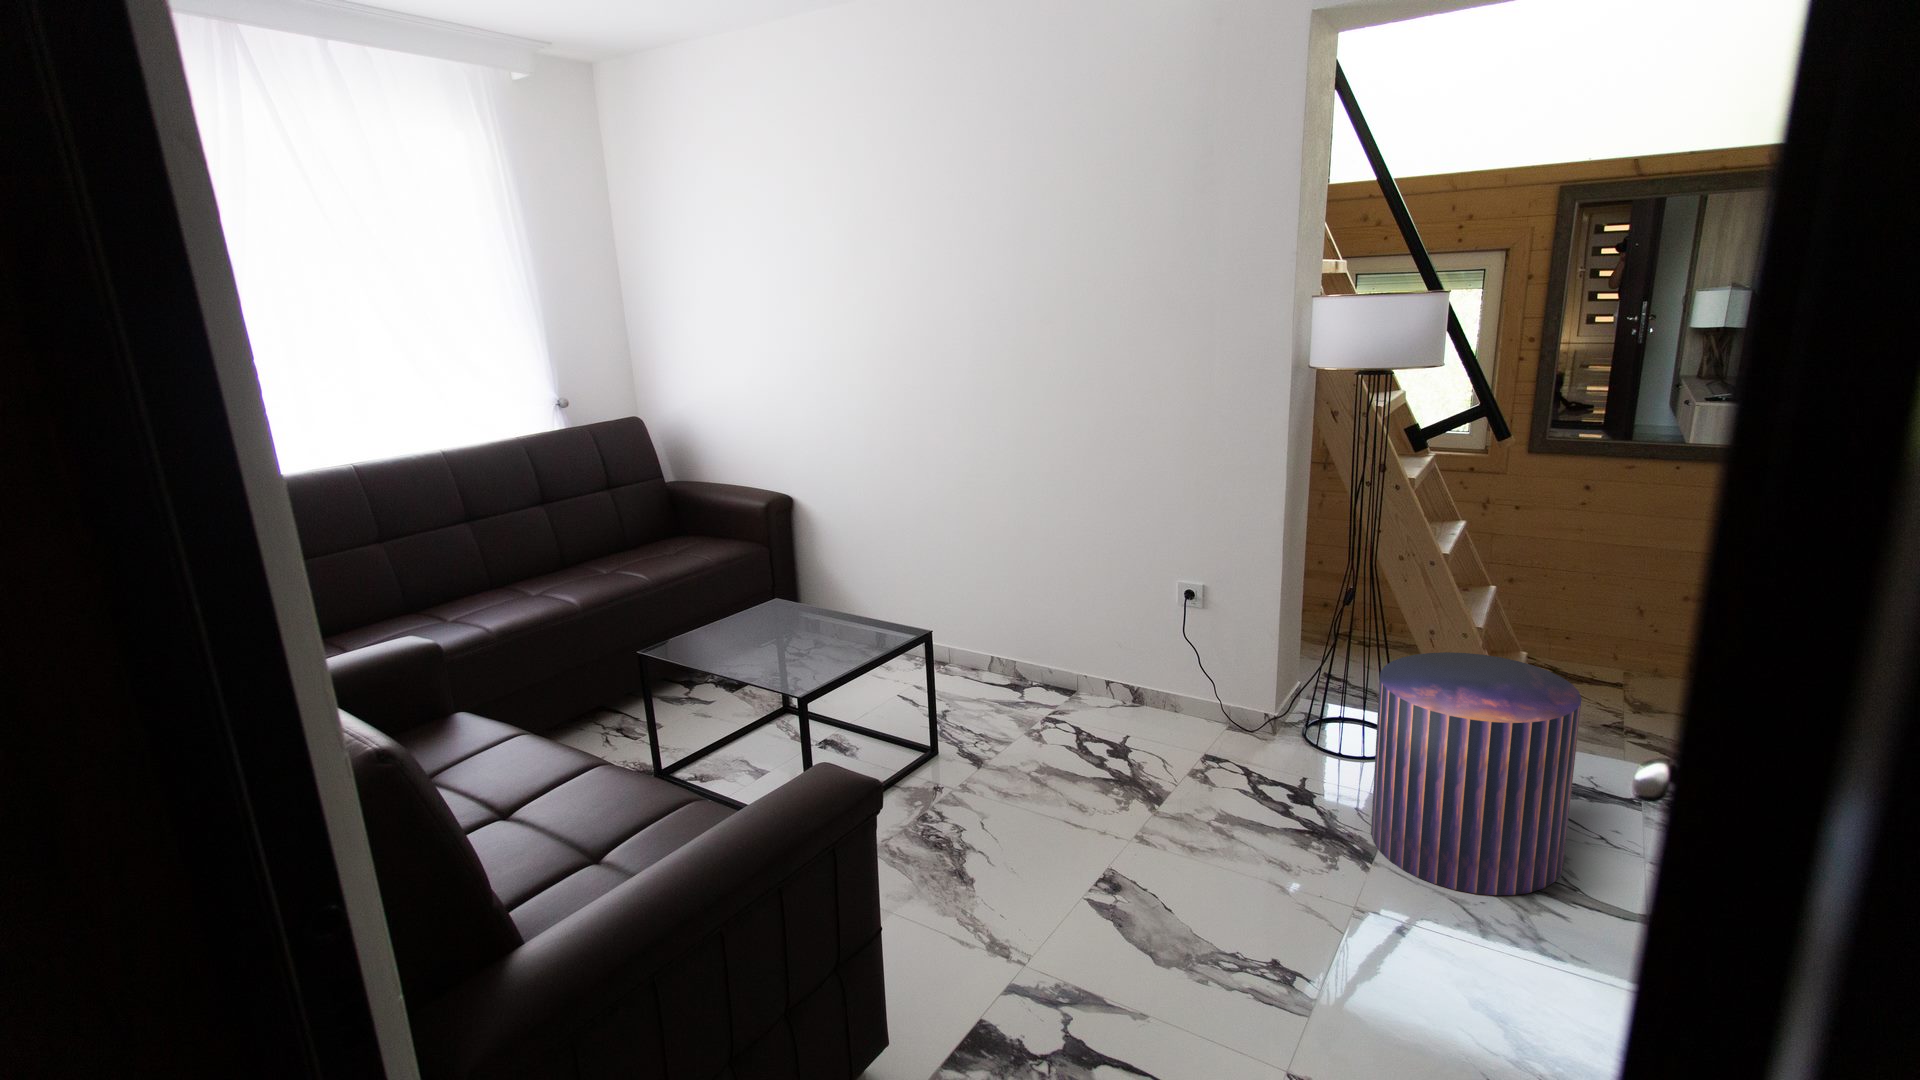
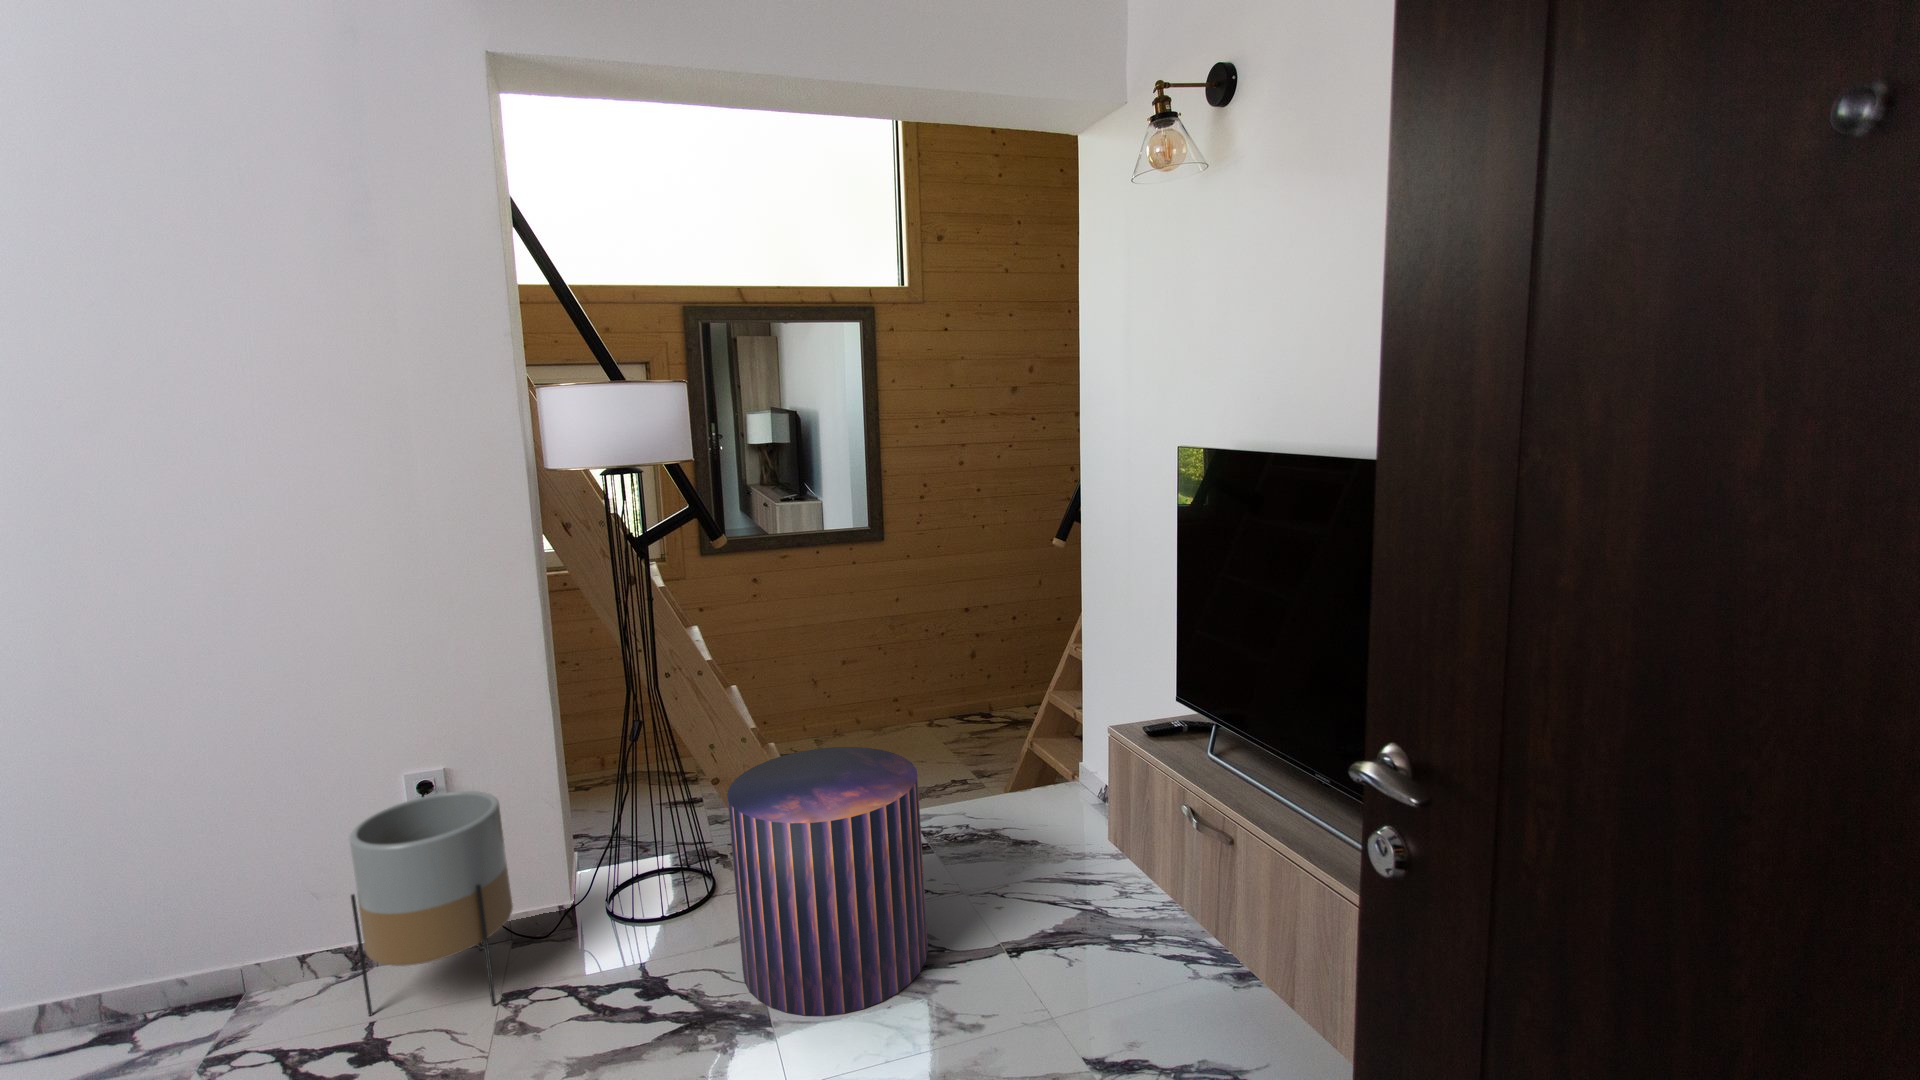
planter: none [1128,599,1227,759] -> present [349,791,513,1015]

